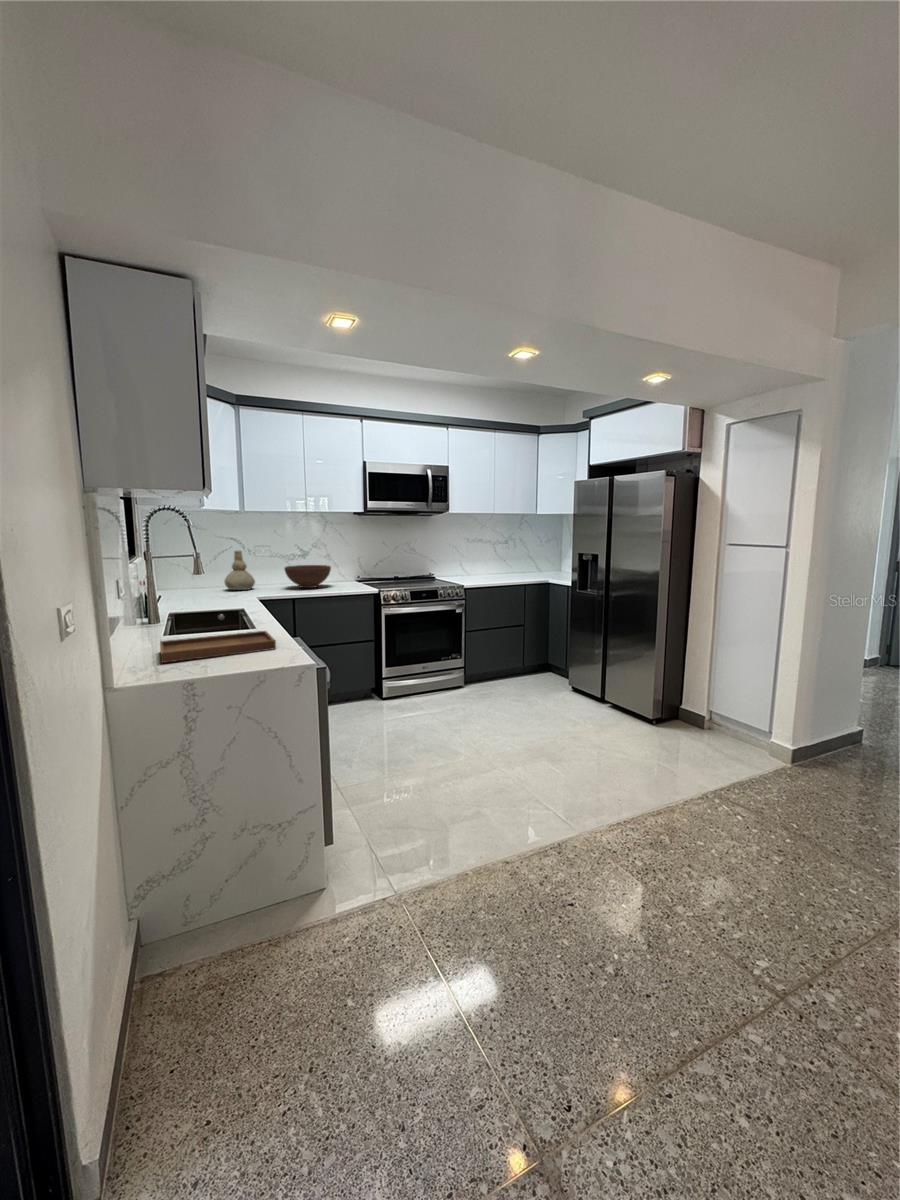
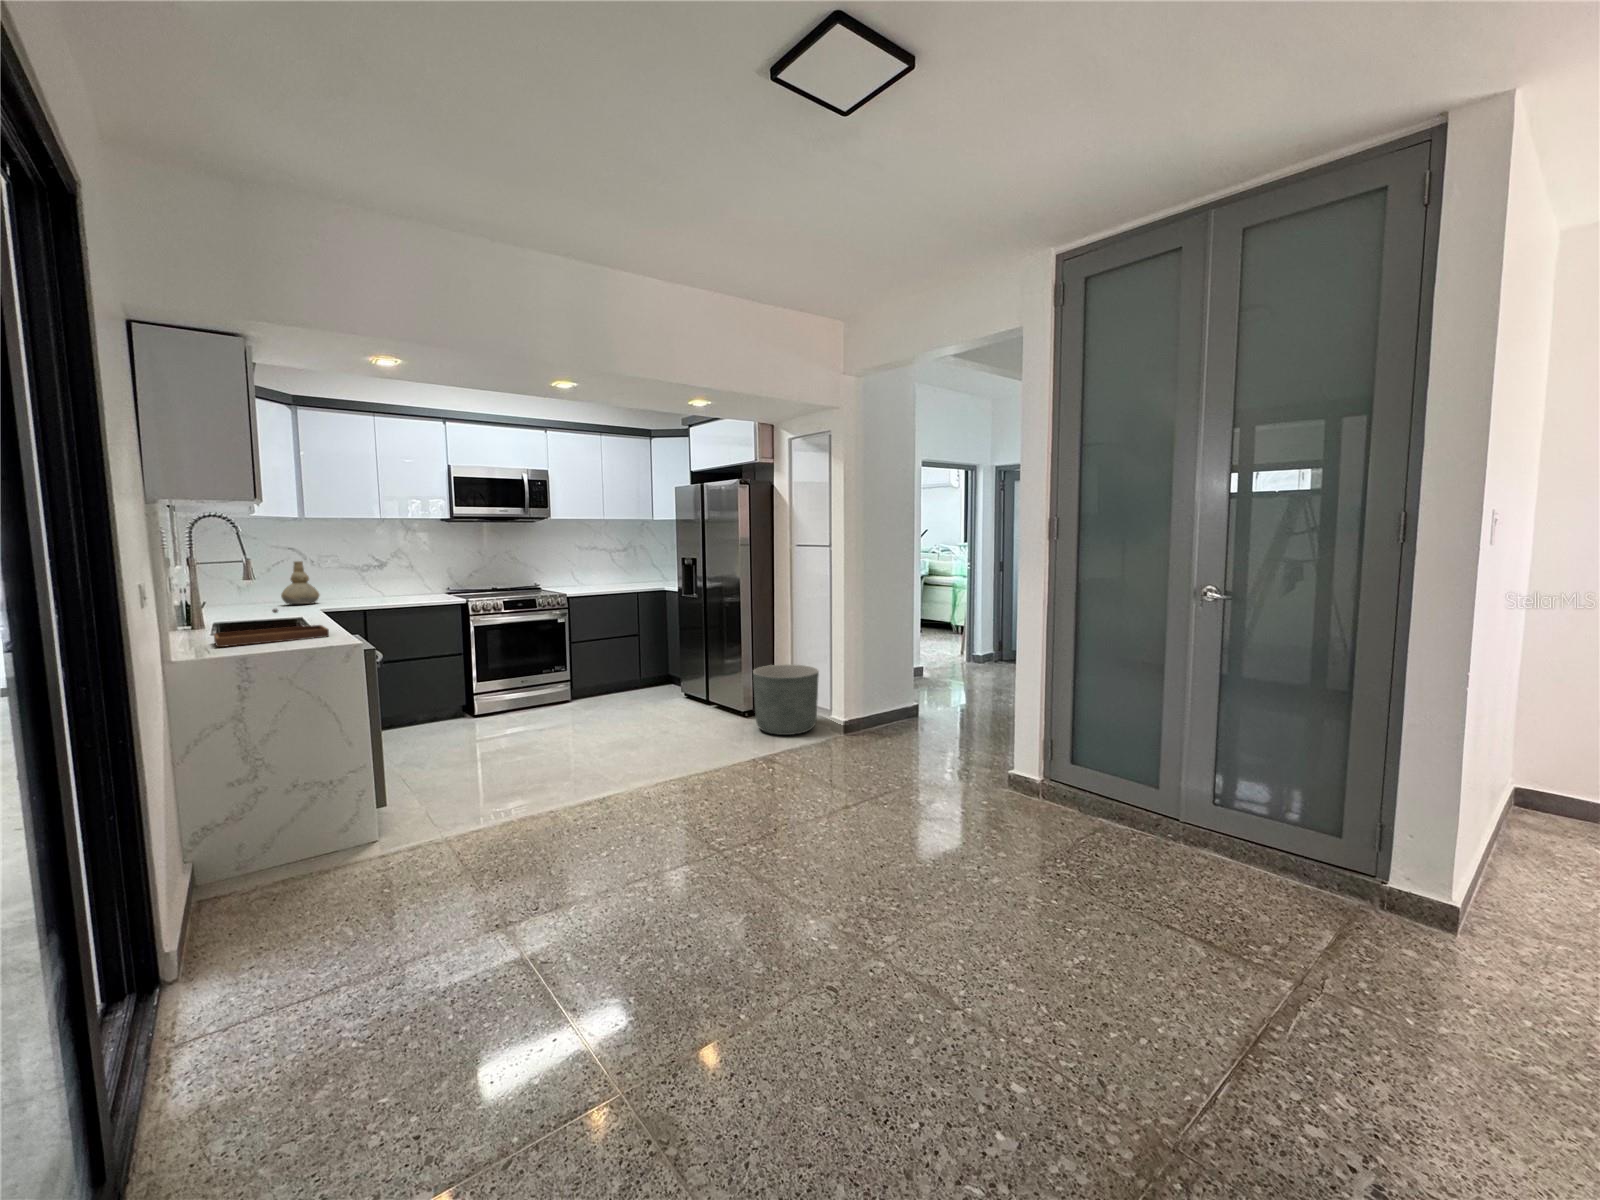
fruit bowl: present [285,565,331,588] -> none [355,576,411,600]
planter: none [680,675,764,759] -> present [753,664,819,735]

